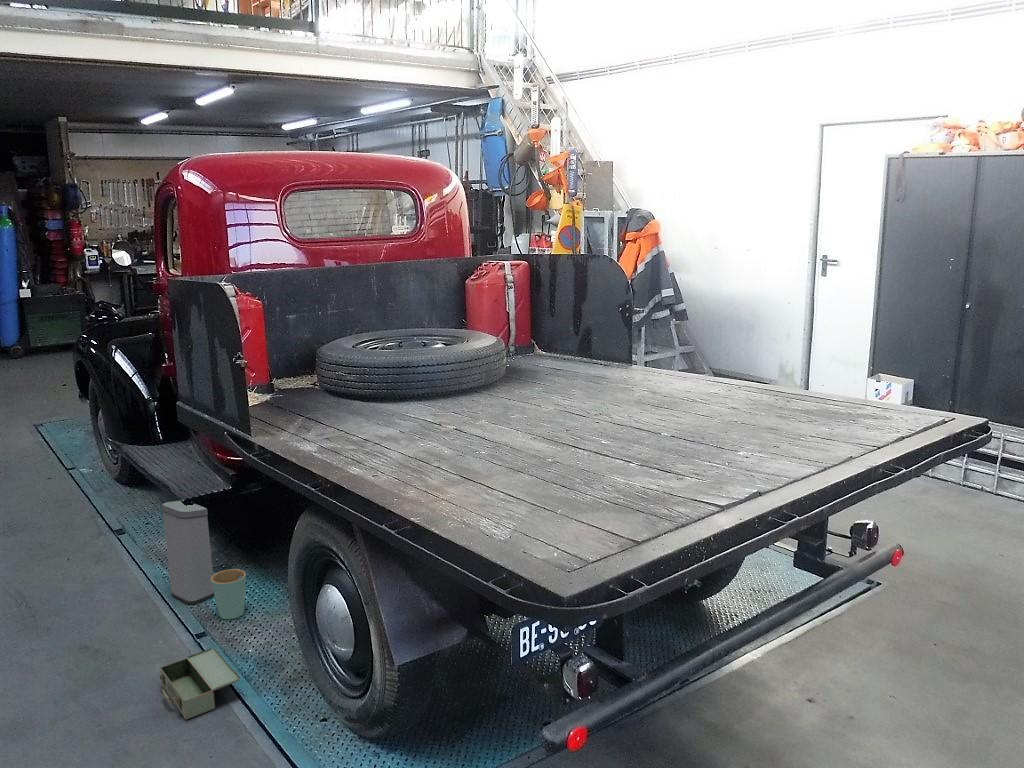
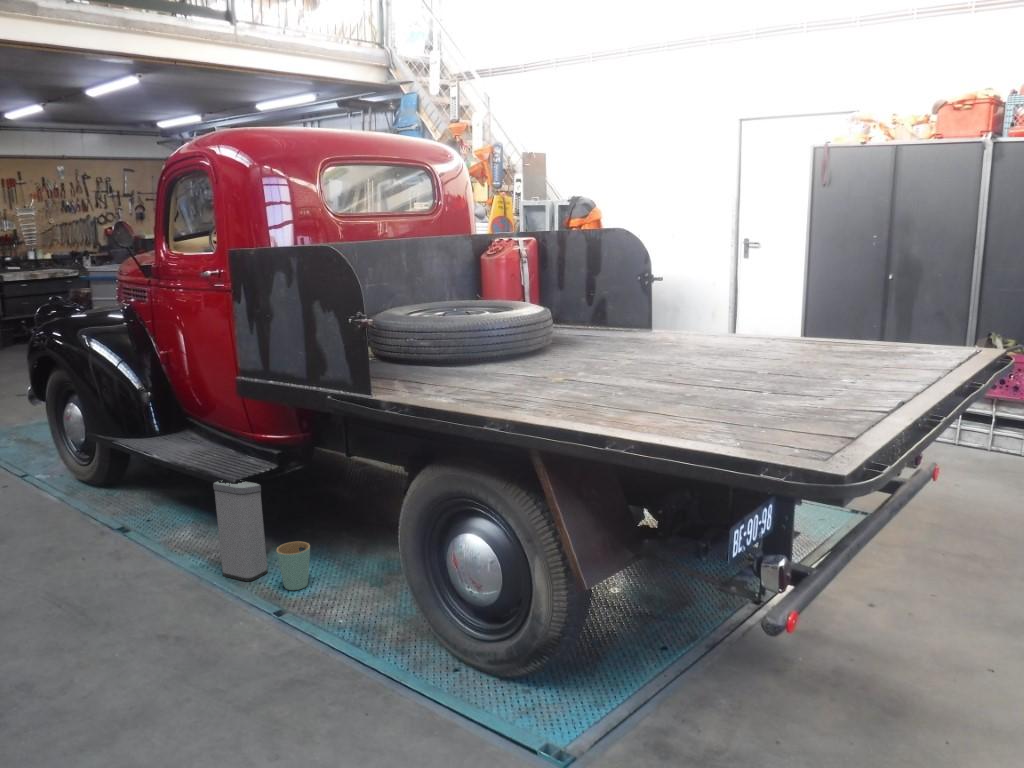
toolbox: present [160,648,240,719] -> none [263,611,351,675]

